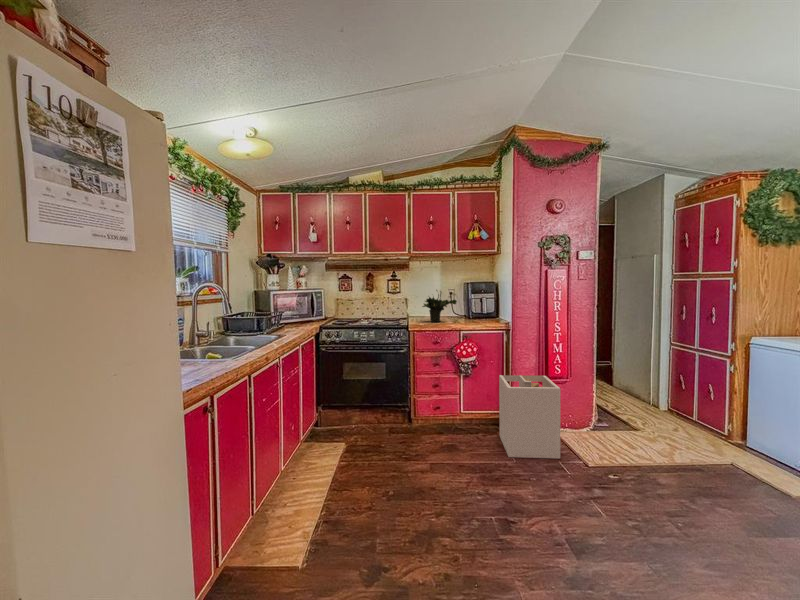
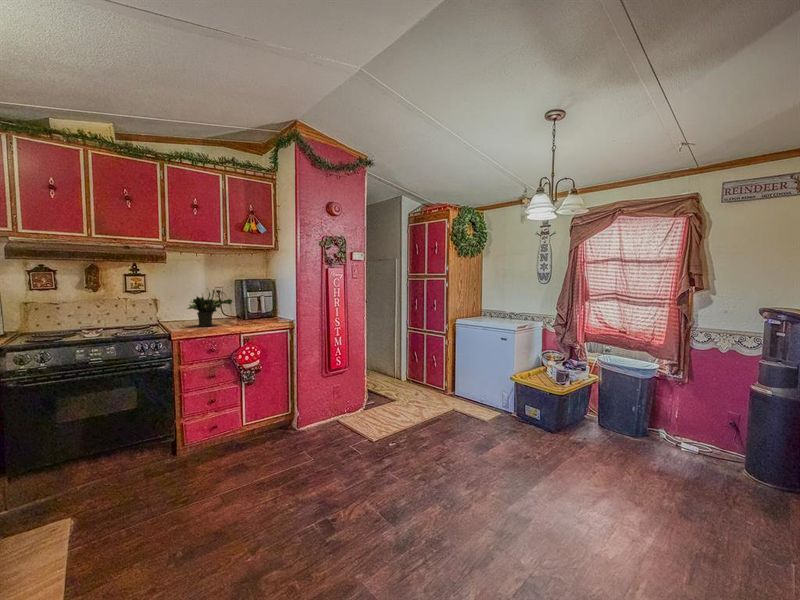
laundry hamper: present [499,375,561,459] -> none [288,368,350,456]

